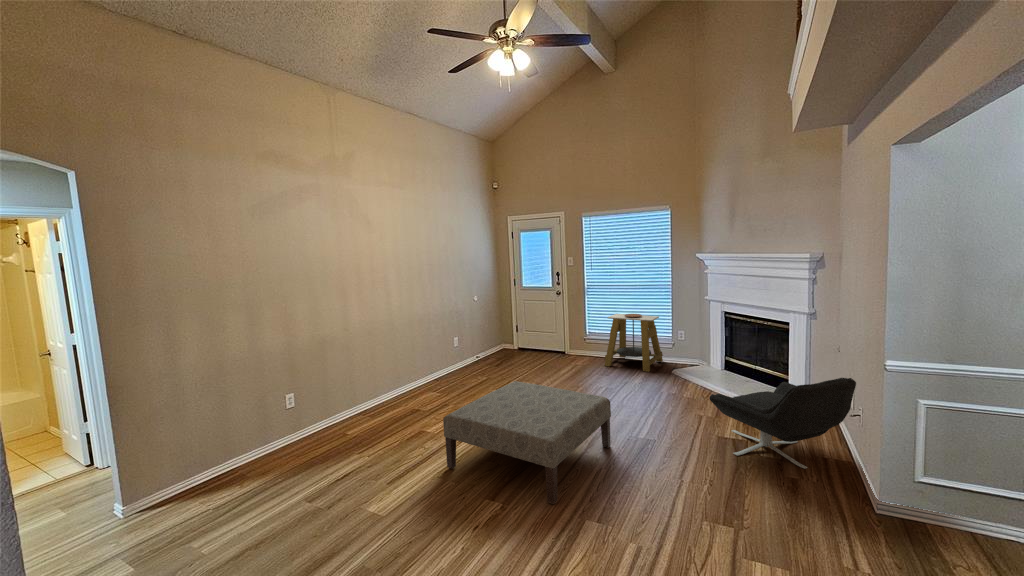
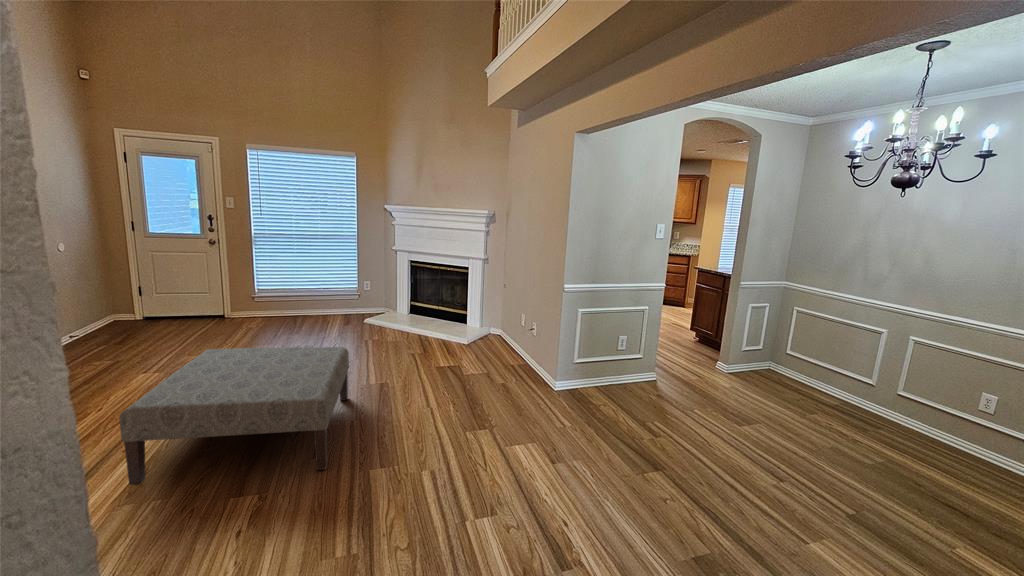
side table: present [605,314,663,372] -> none [288,265,349,324]
lounge chair: present [709,378,856,469] -> none [435,302,535,378]

